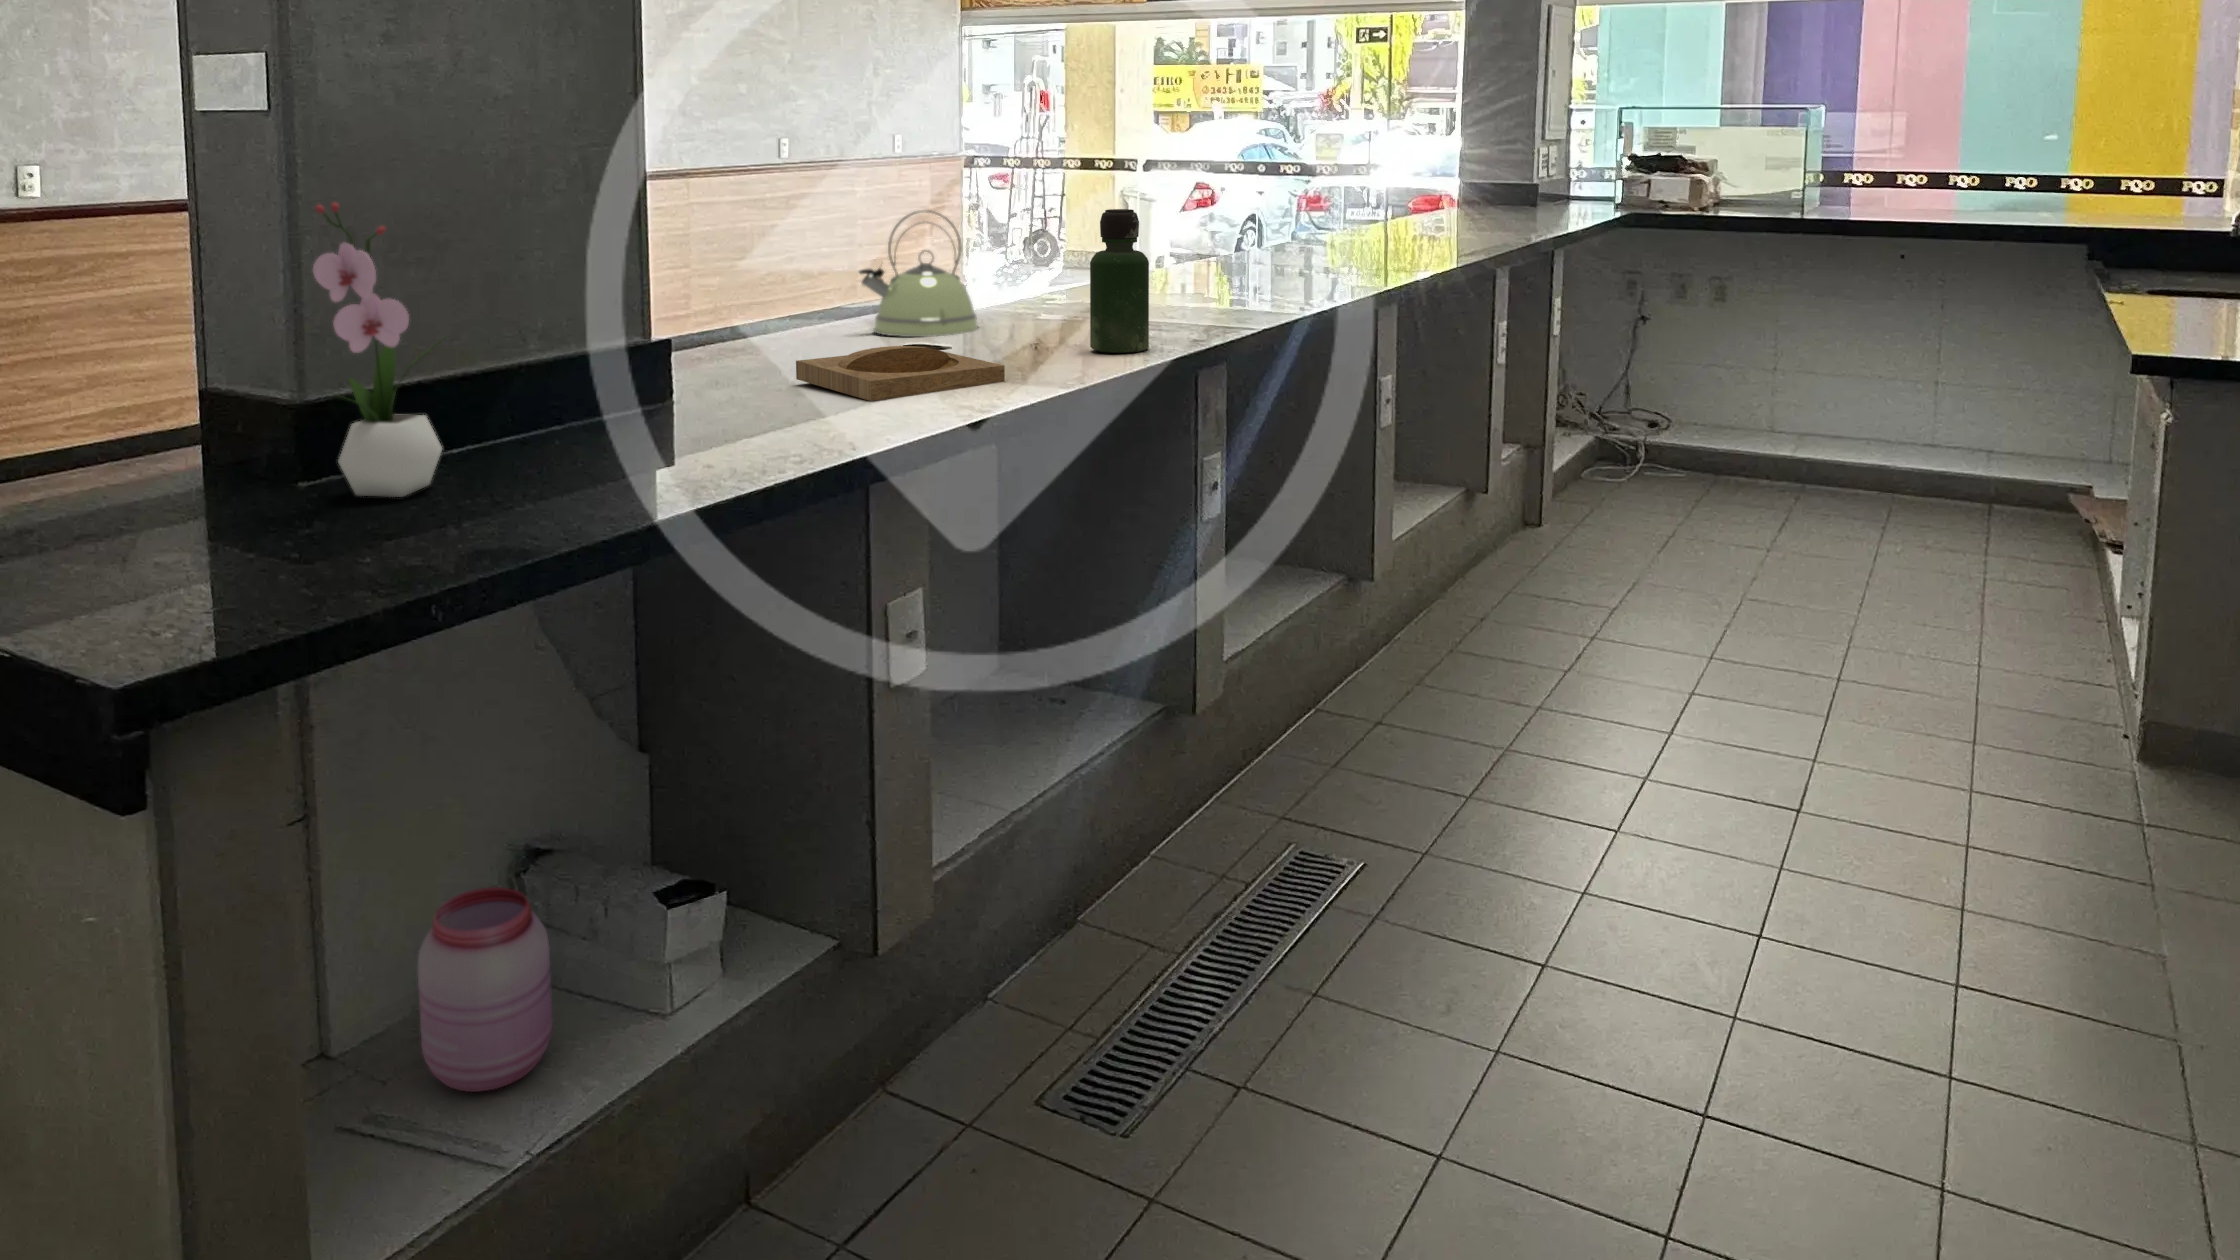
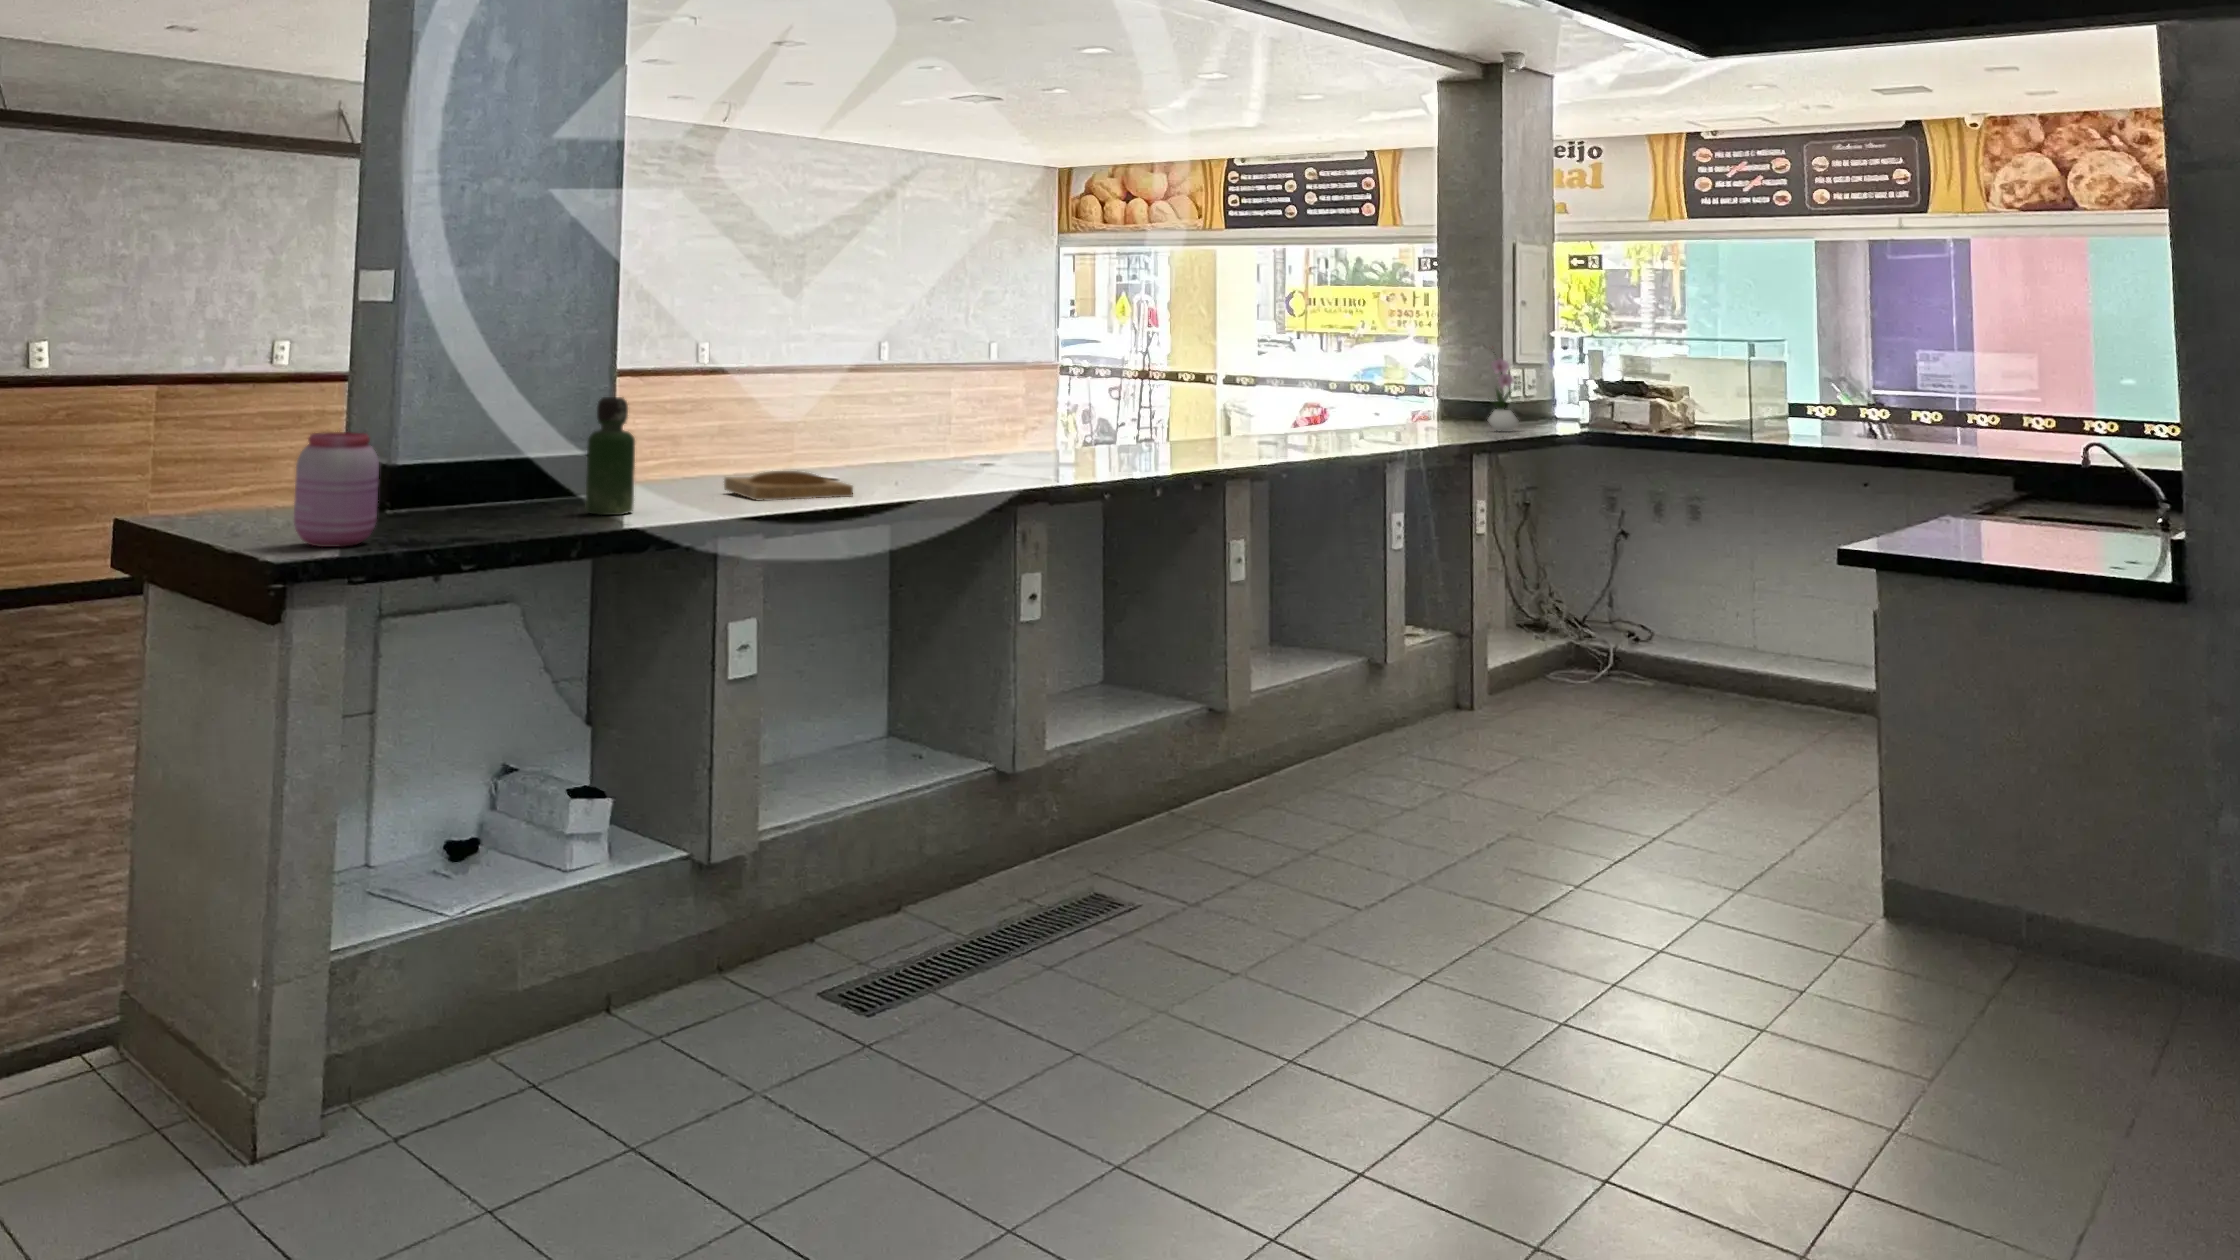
flower arrangement: present [313,202,443,497] -> present [1488,352,1518,432]
bottle: present [1090,209,1149,353] -> present [586,397,635,515]
kettle: present [859,210,978,337] -> none [804,387,890,478]
jar: present [418,887,553,1092] -> present [294,432,379,547]

